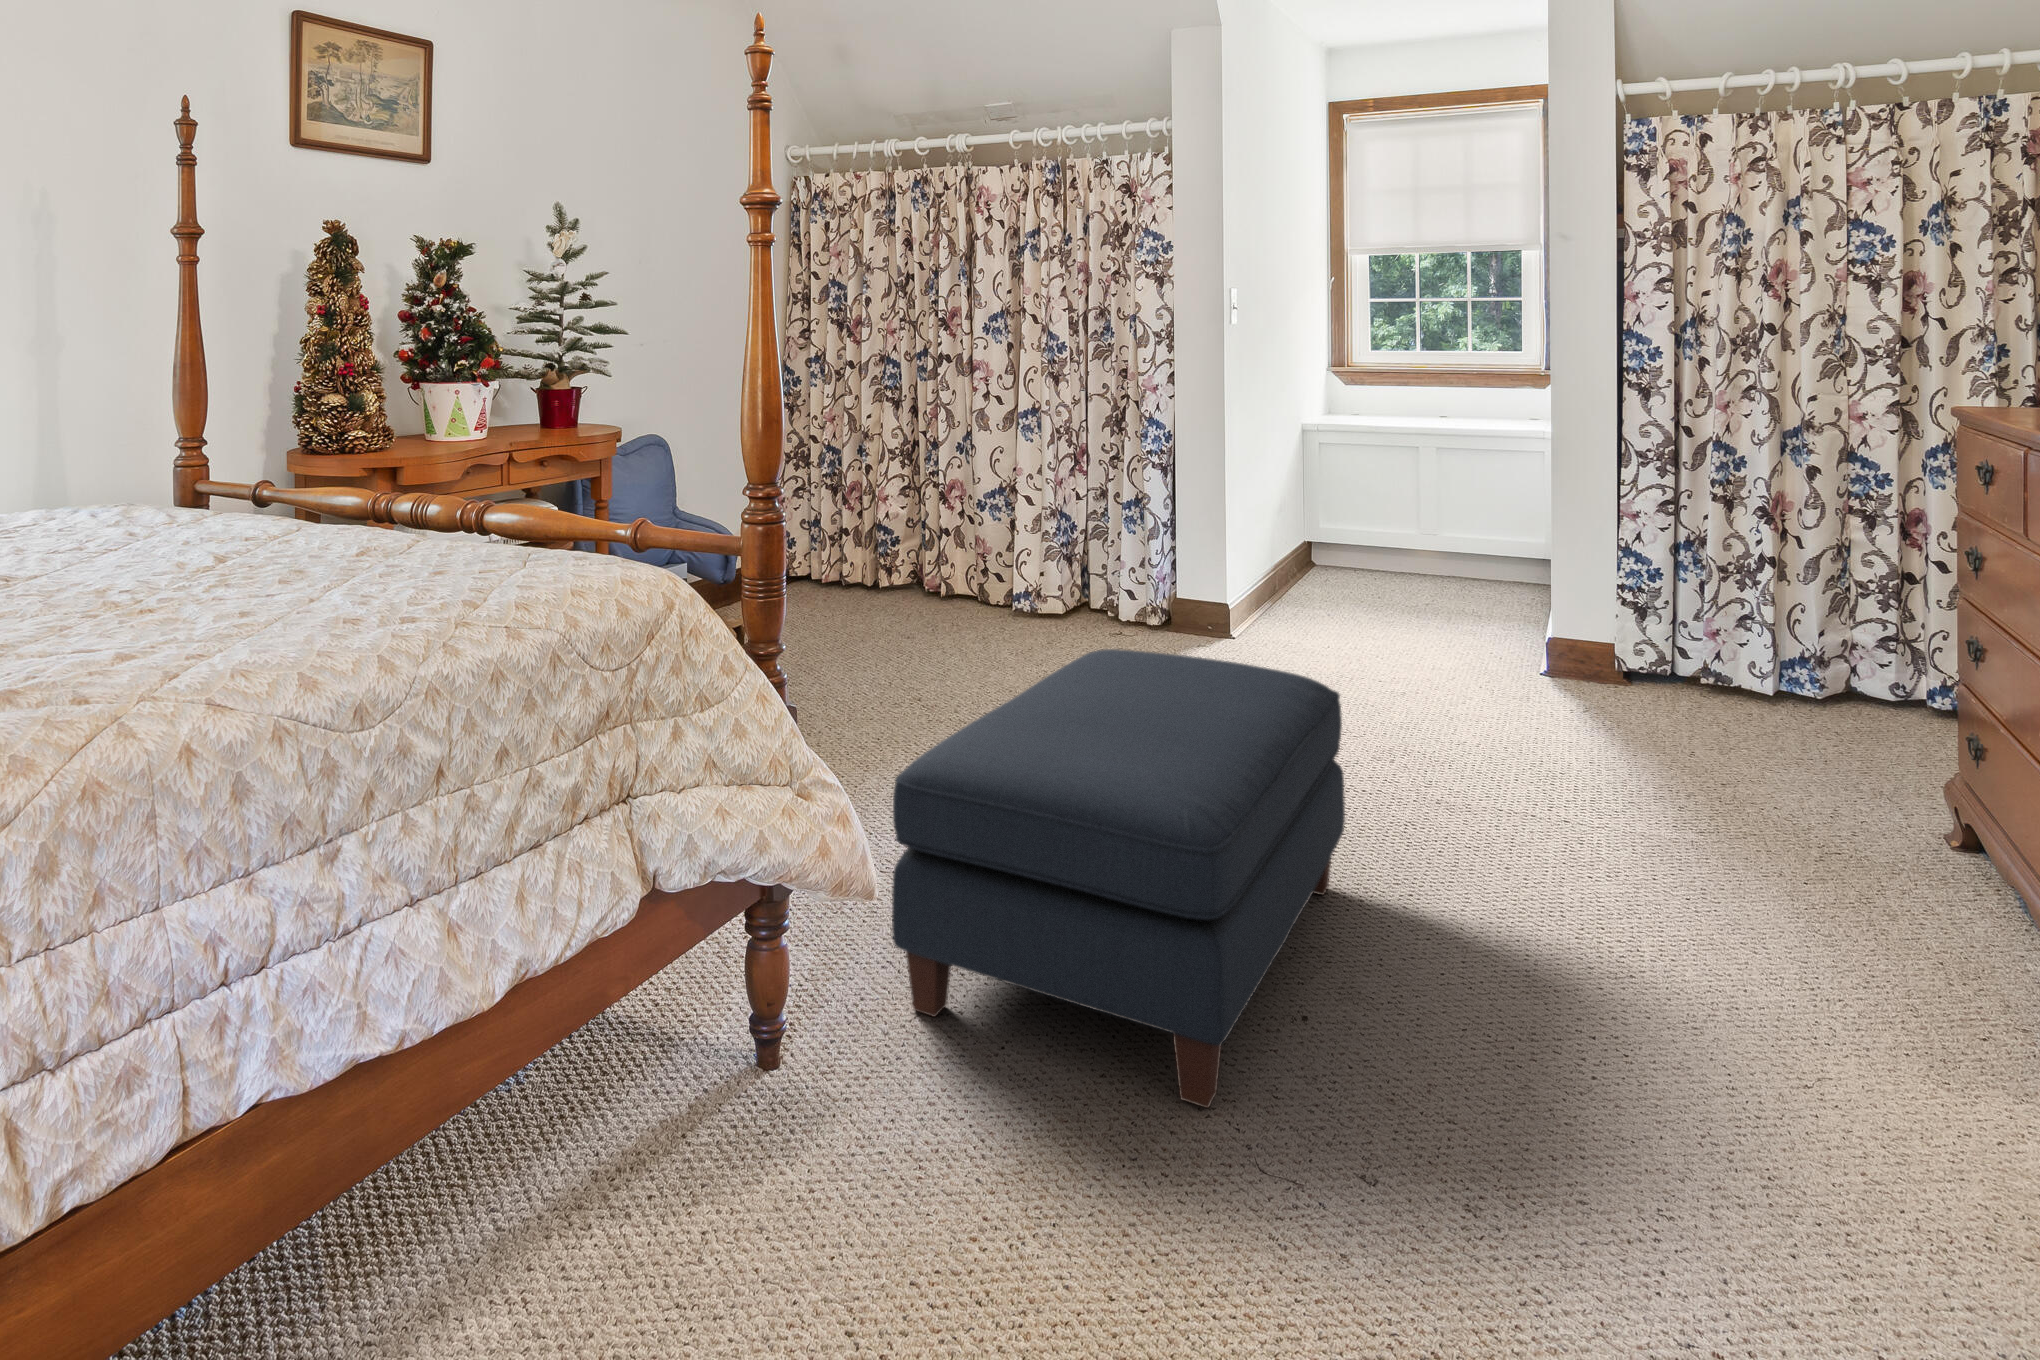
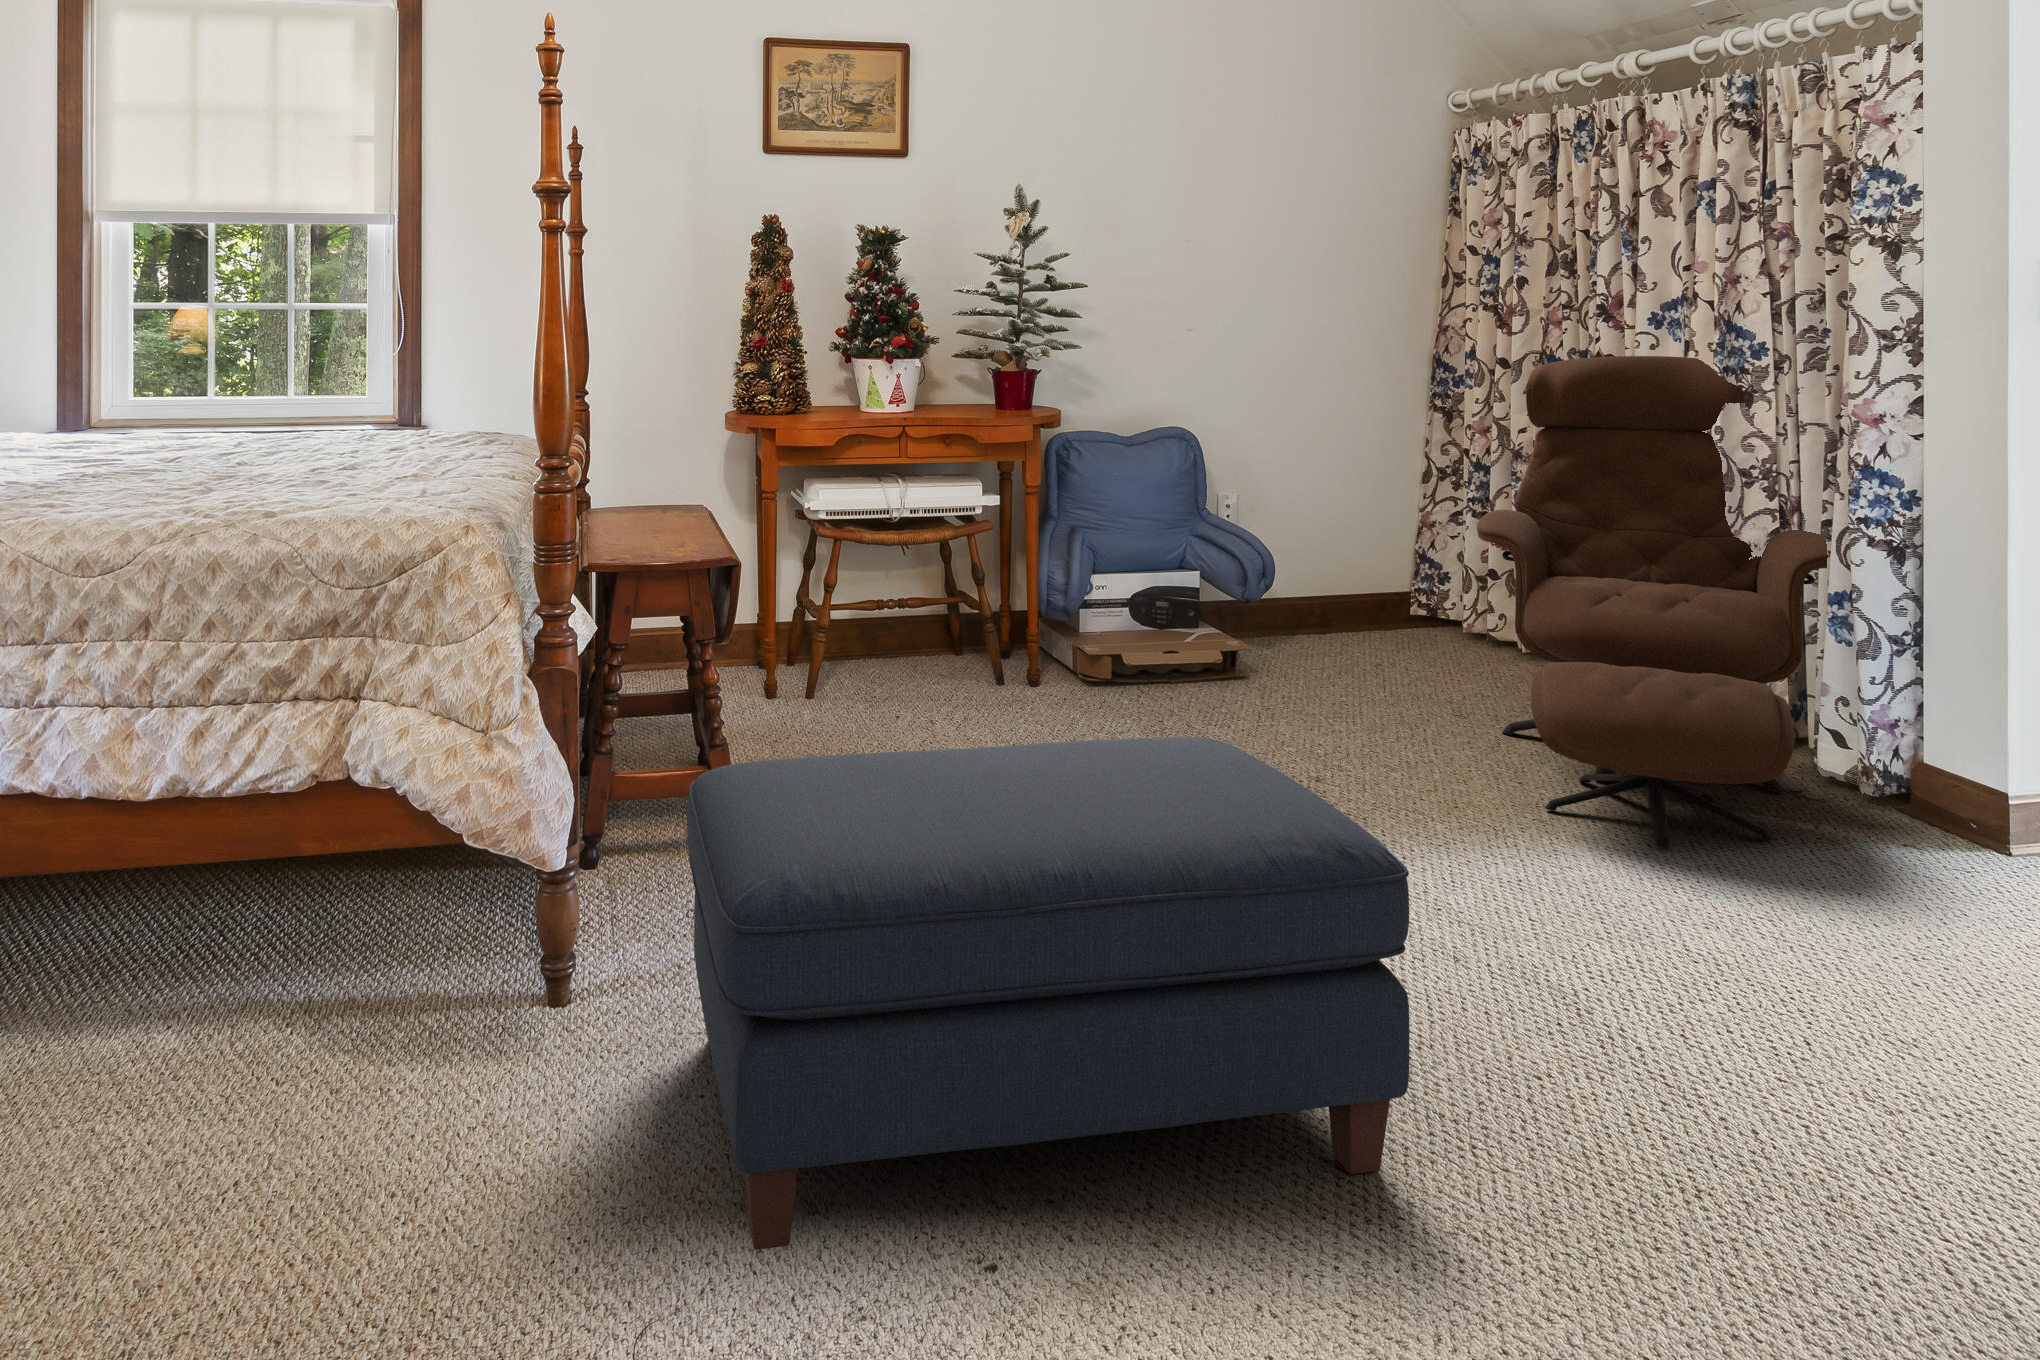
lounge chair: none [914,356,1179,673] -> present [1477,356,1828,848]

